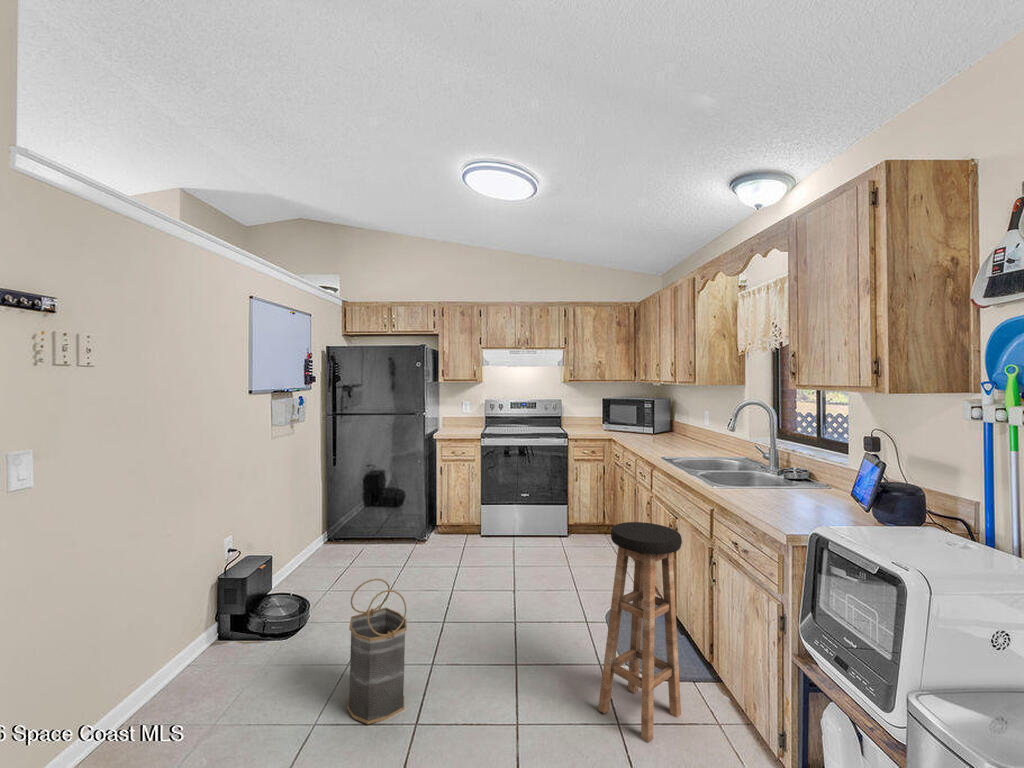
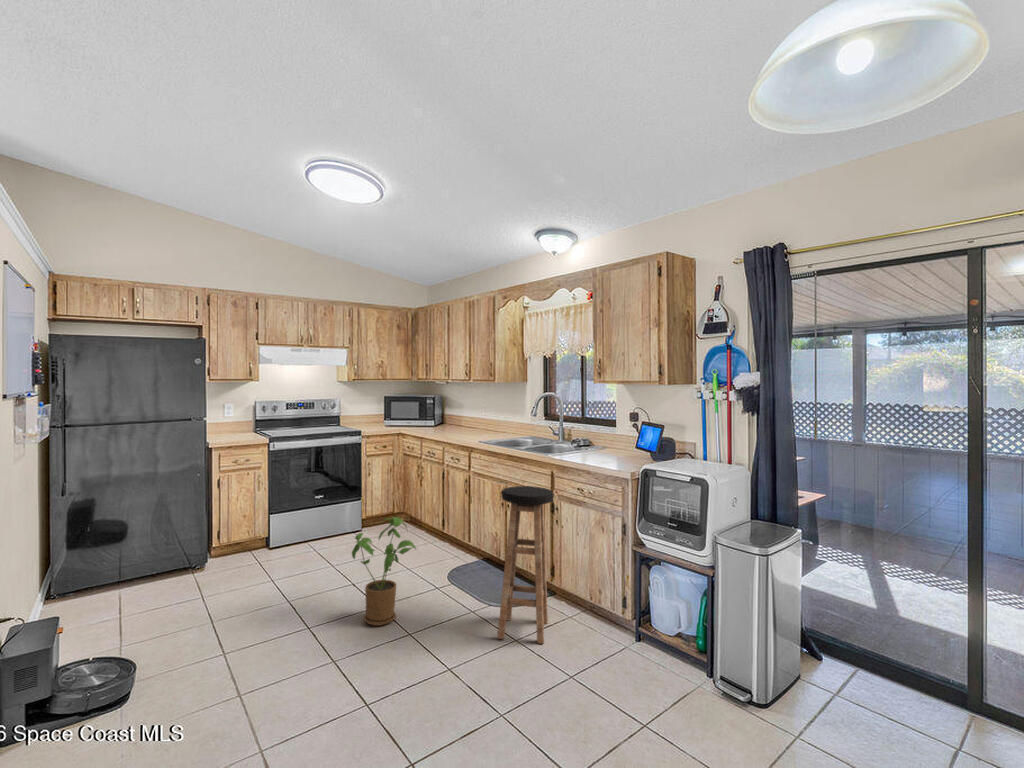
house plant: none [480,531,539,645] -> present [352,517,416,626]
basket: present [347,579,407,724] -> none [267,582,341,731]

